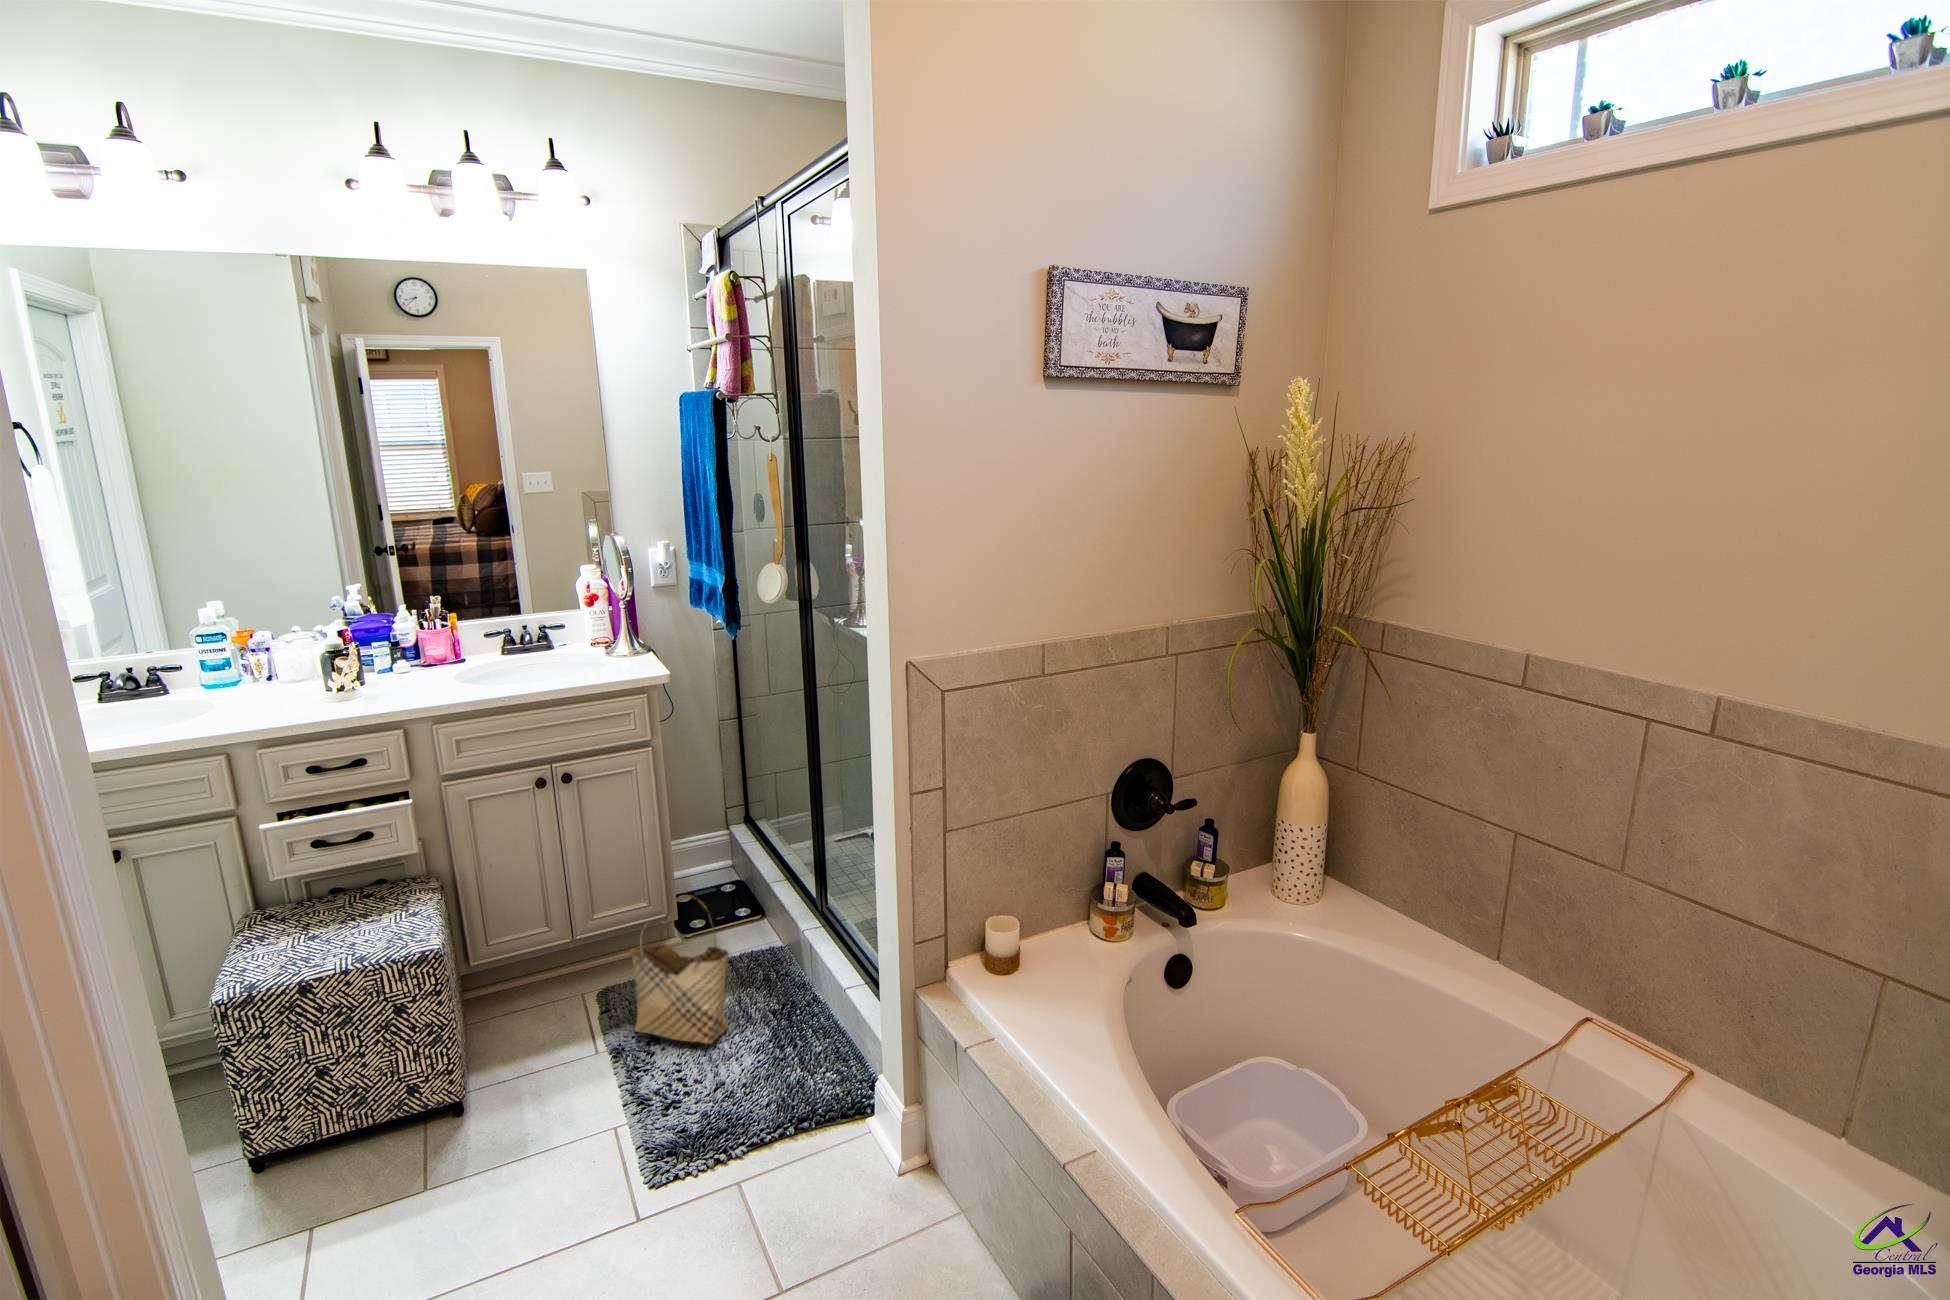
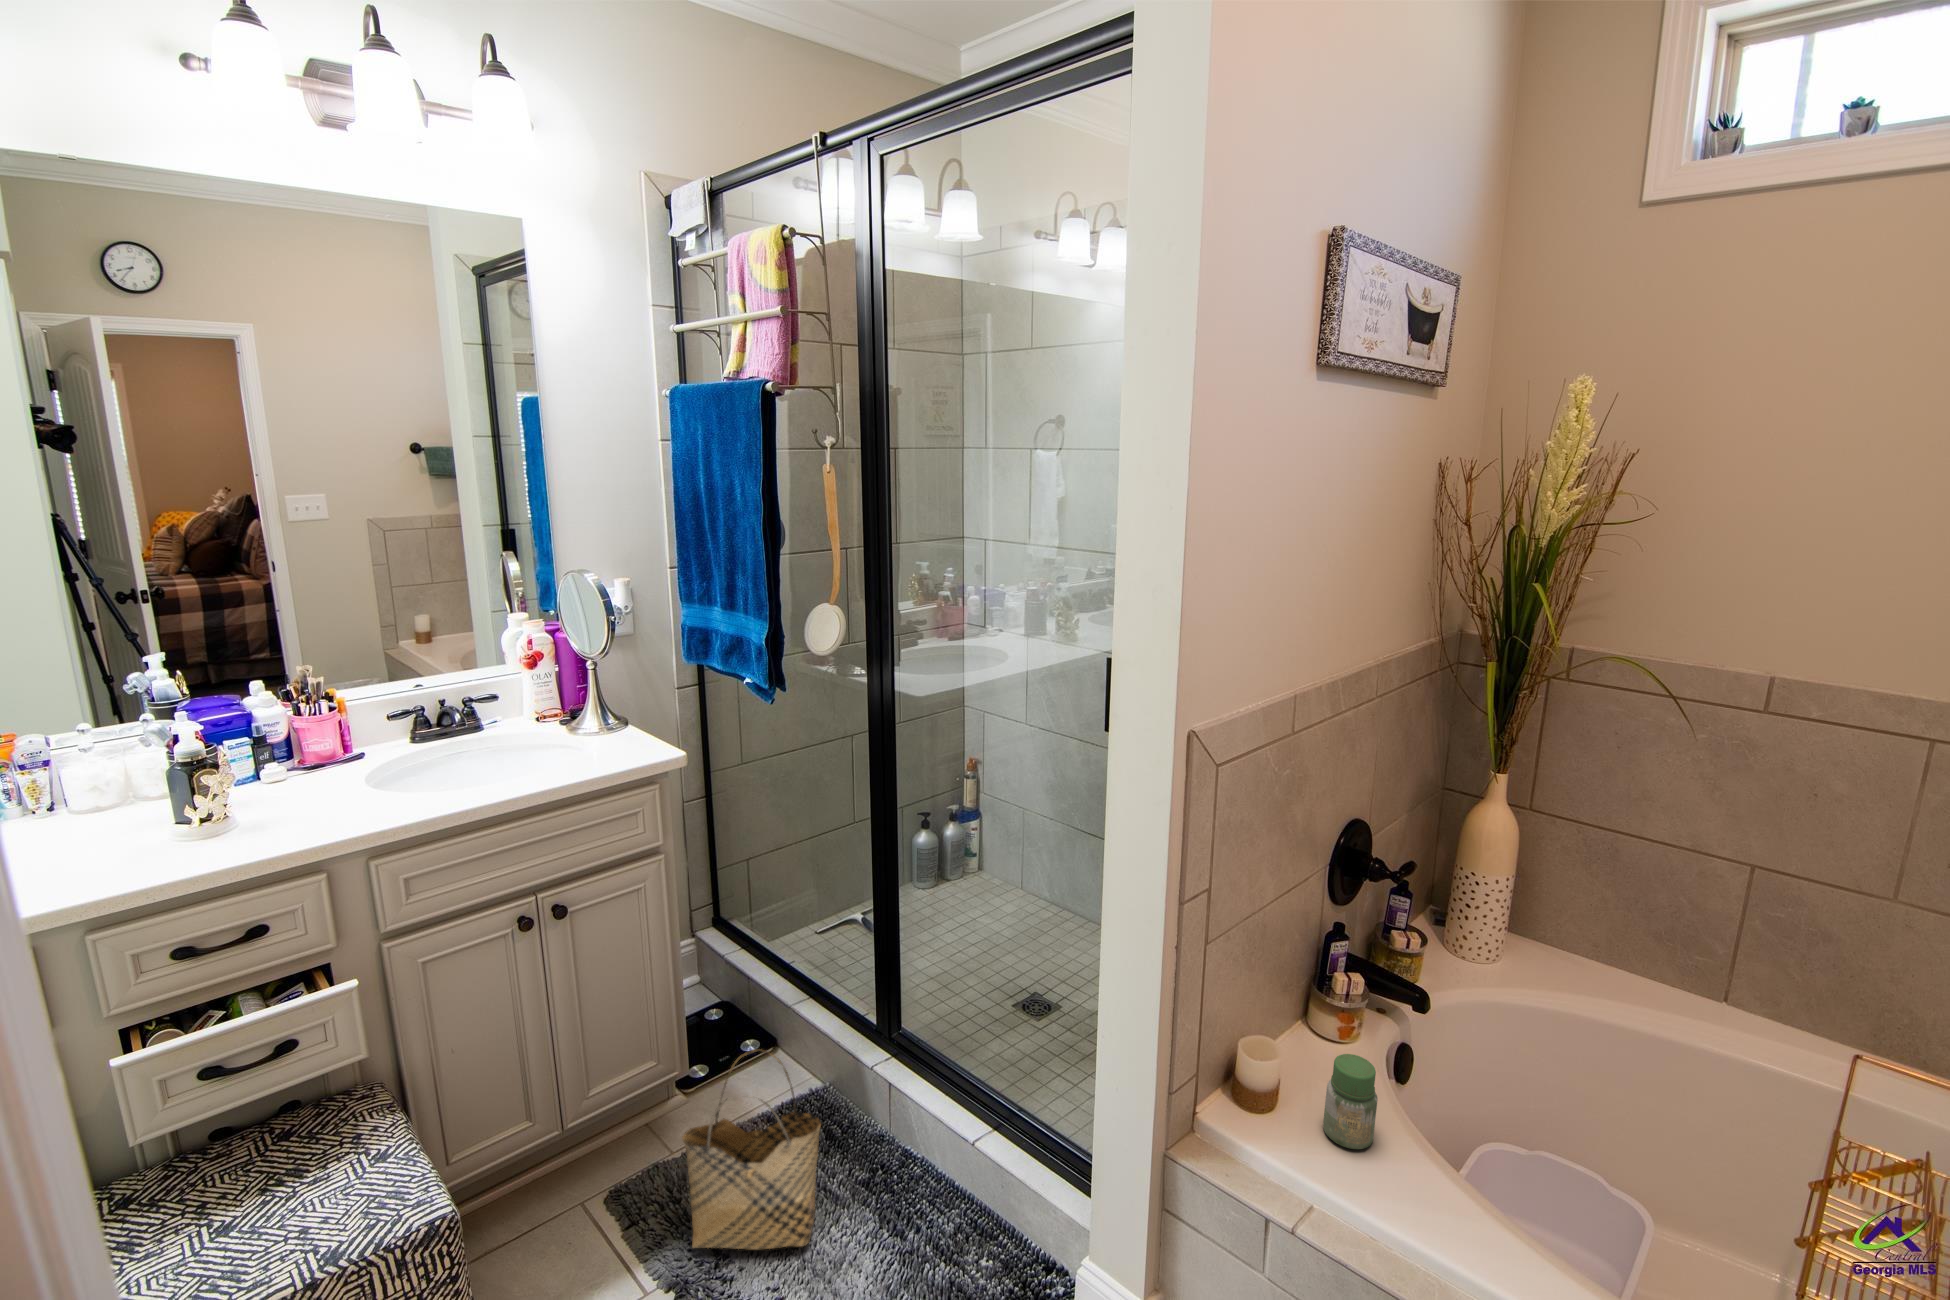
jar: none [1029,935,1068,1010] -> present [1323,1054,1378,1149]

